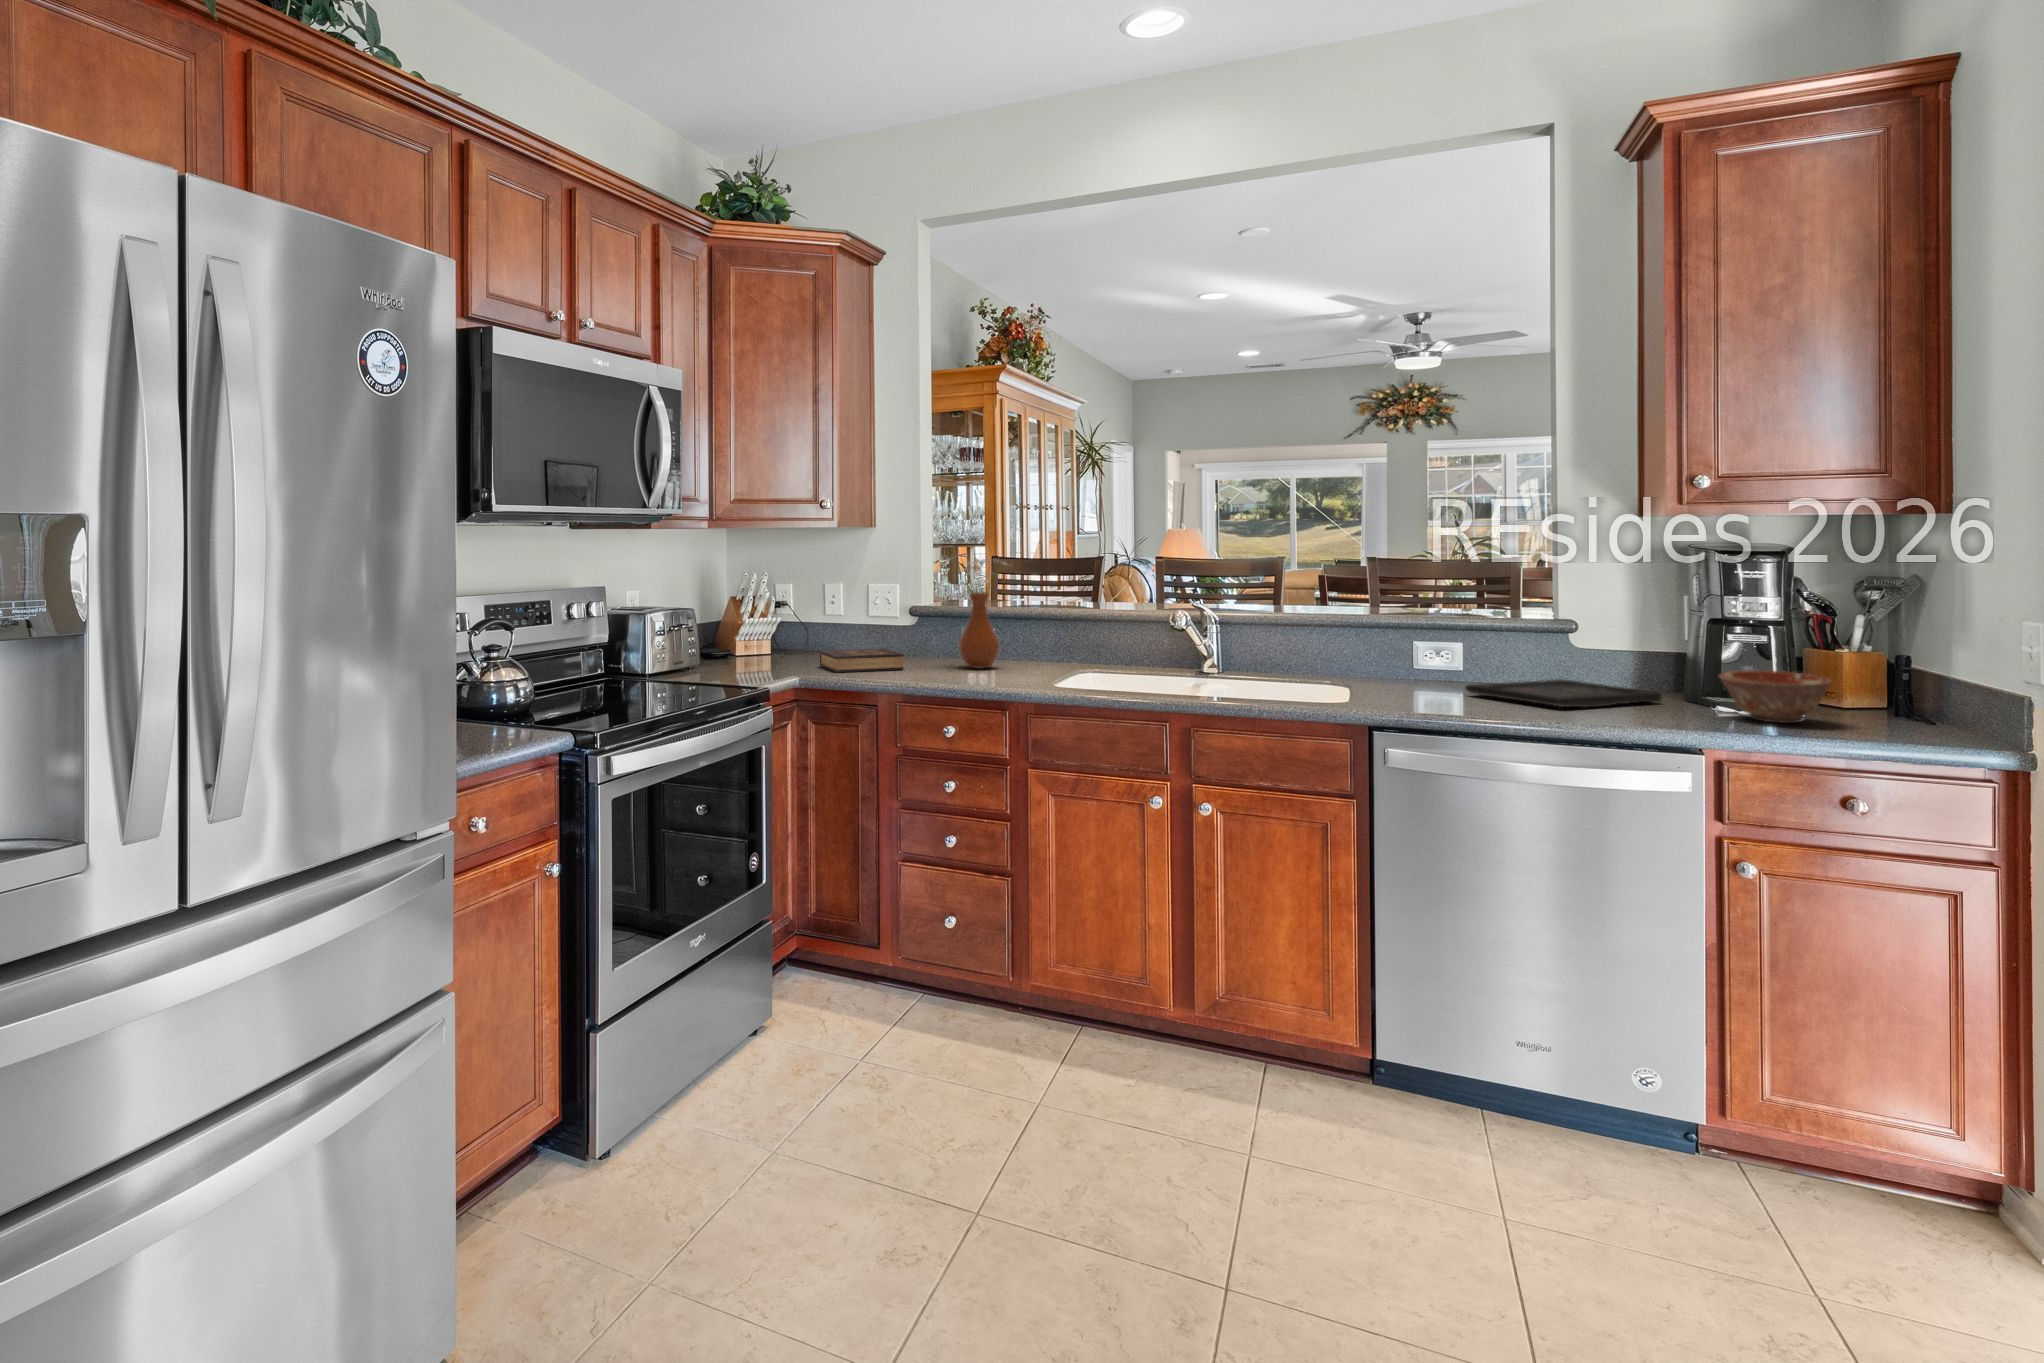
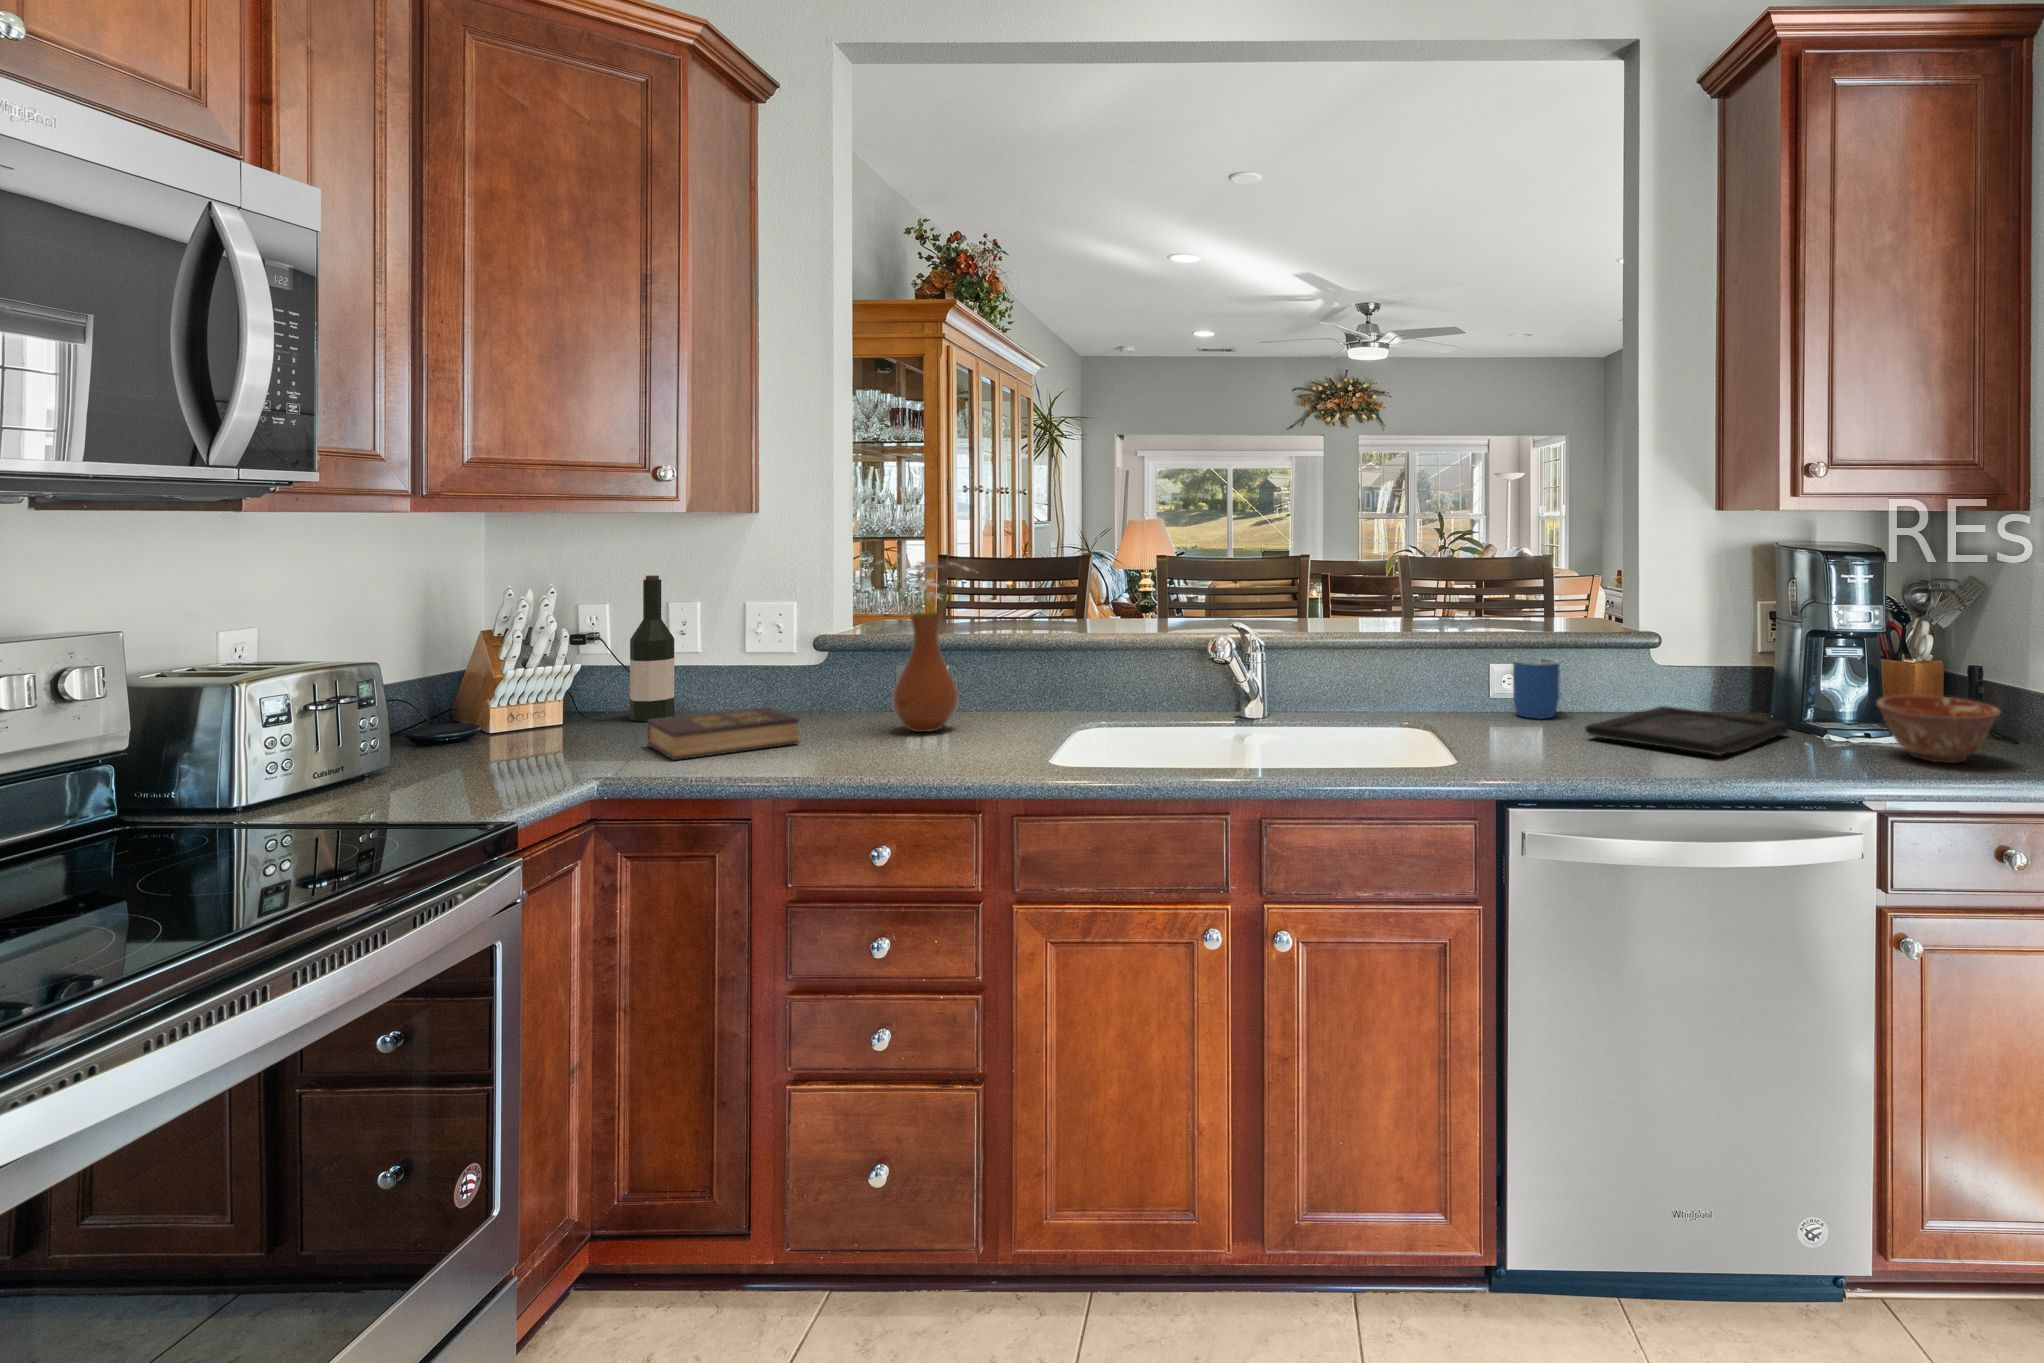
wine bottle: none [805,567,829,657] -> present [630,575,674,721]
mug: none [1426,638,1474,684] -> present [1513,658,1560,719]

